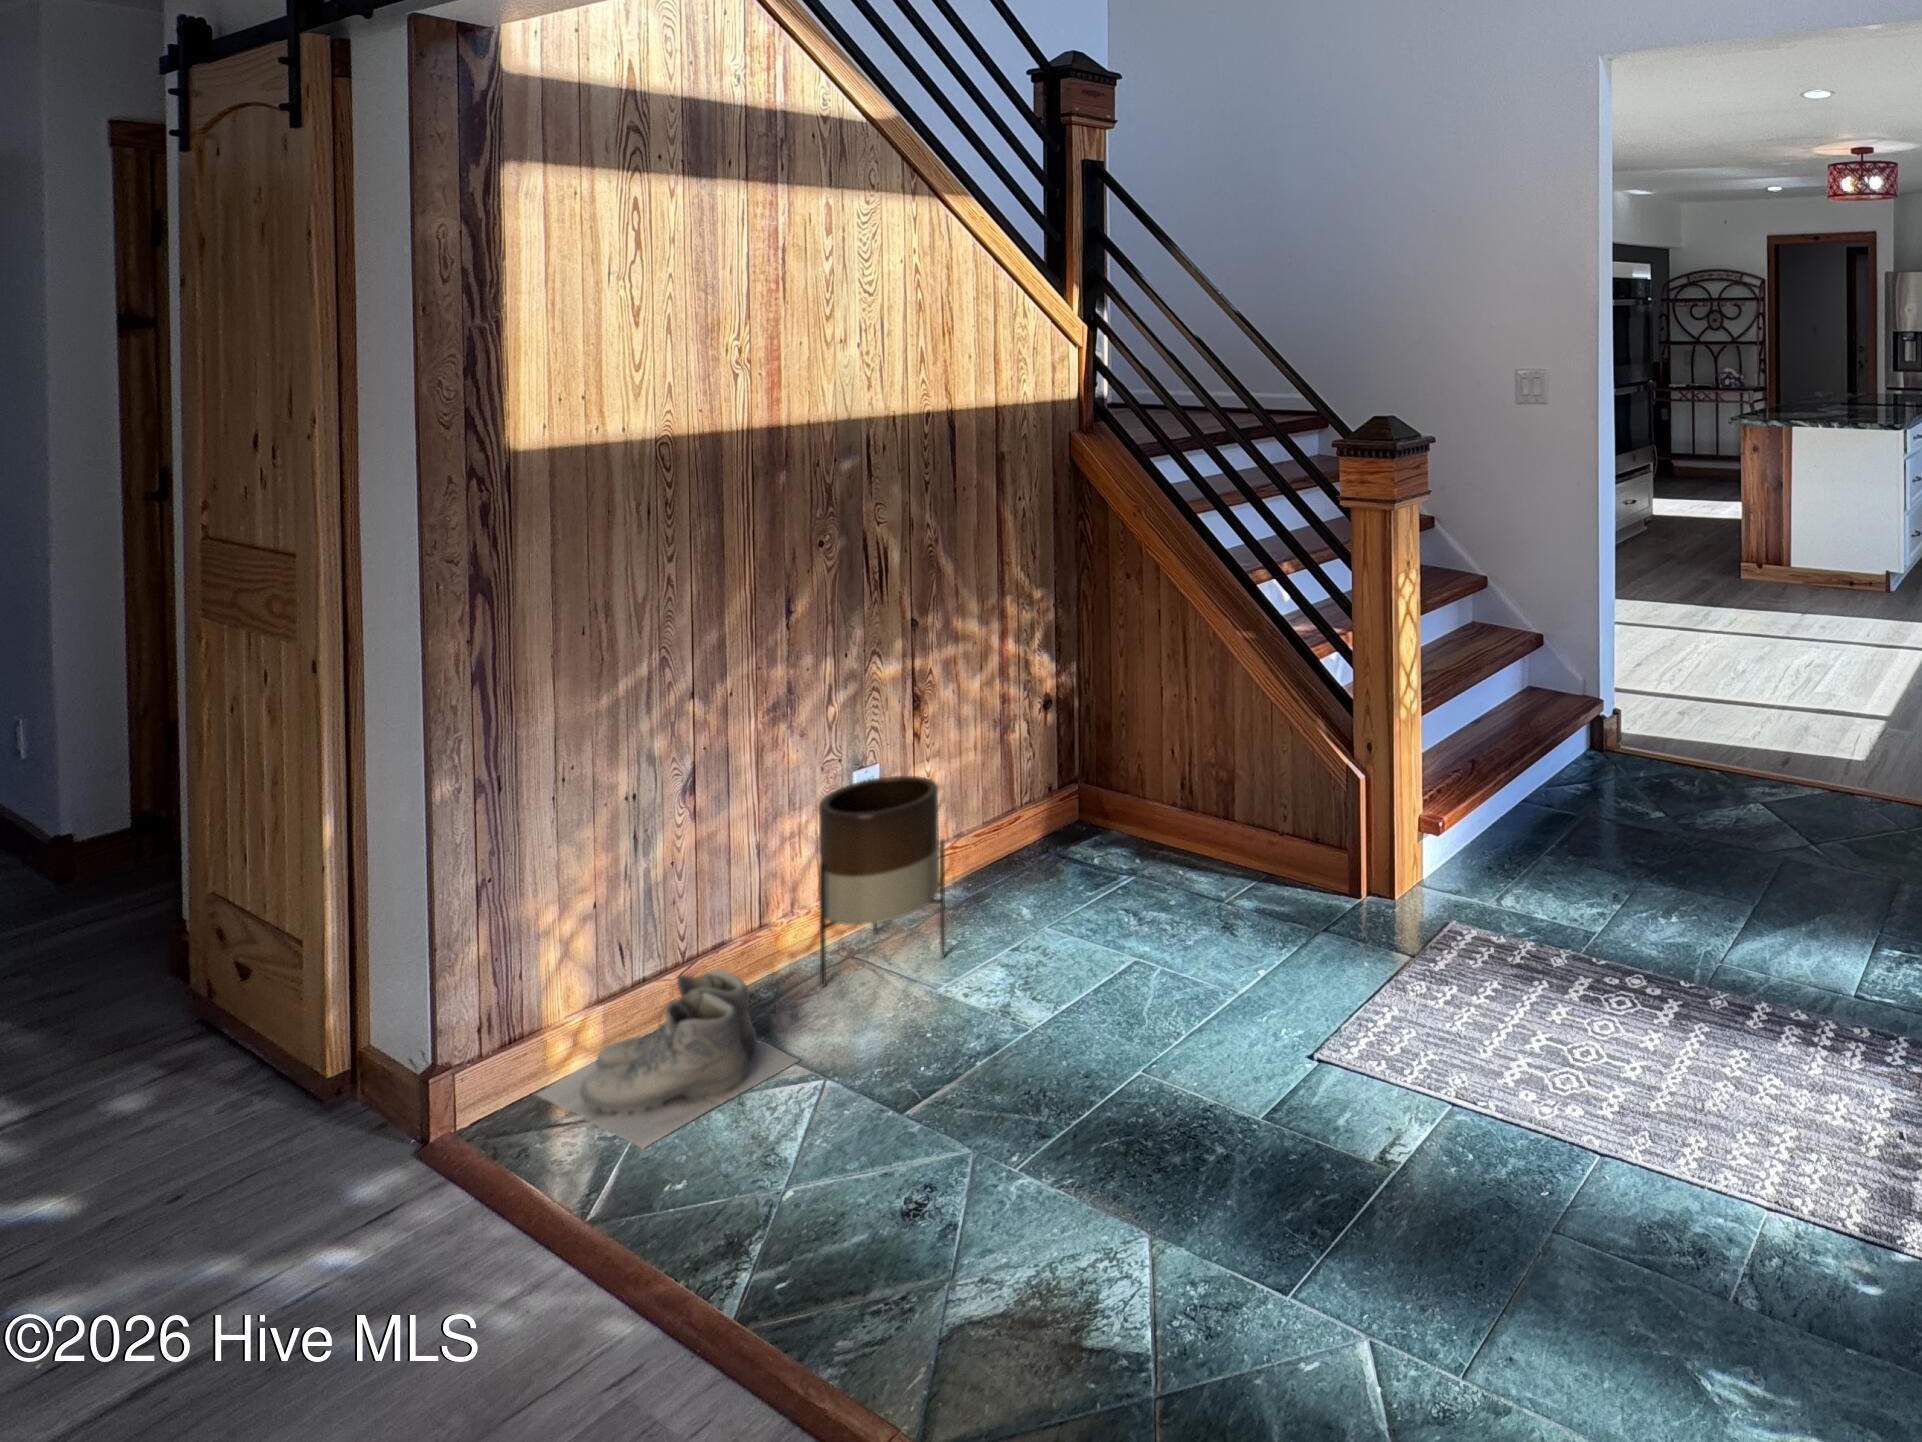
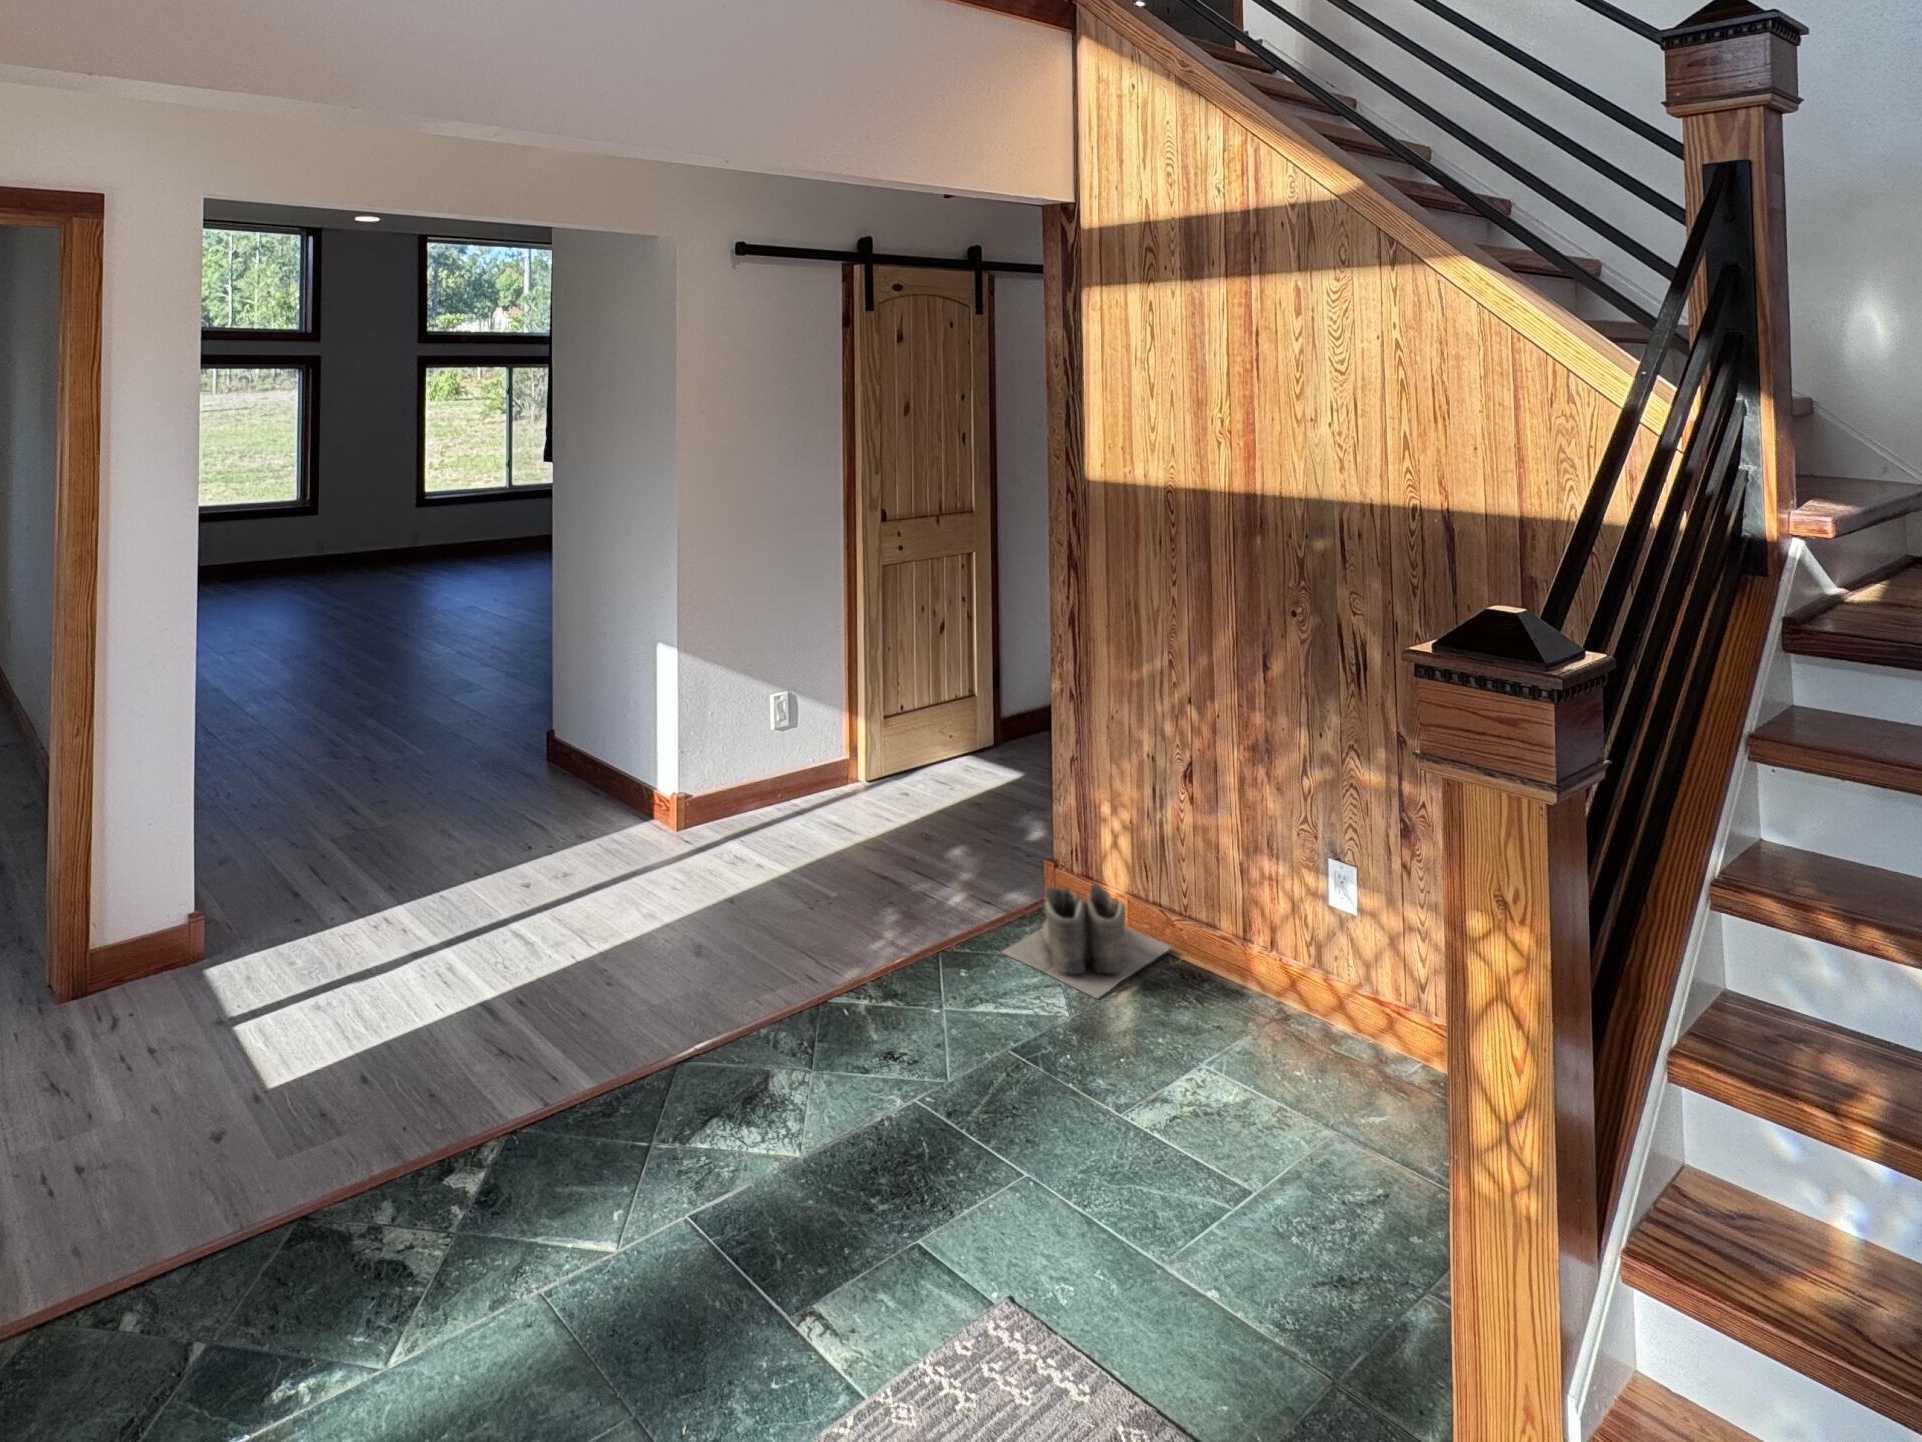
planter: present [819,776,946,987] -> none [1218,847,1335,1062]

